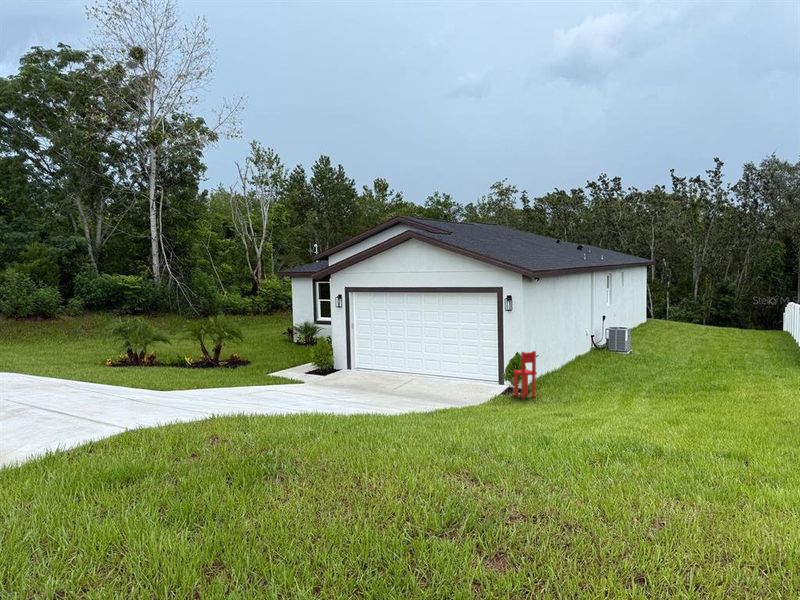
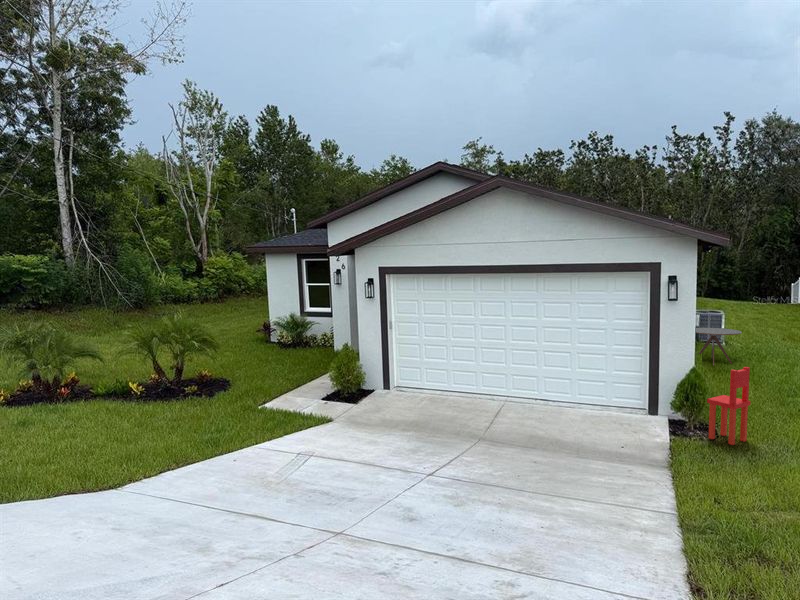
round table: none [575,337,612,364] -> present [696,328,742,366]

